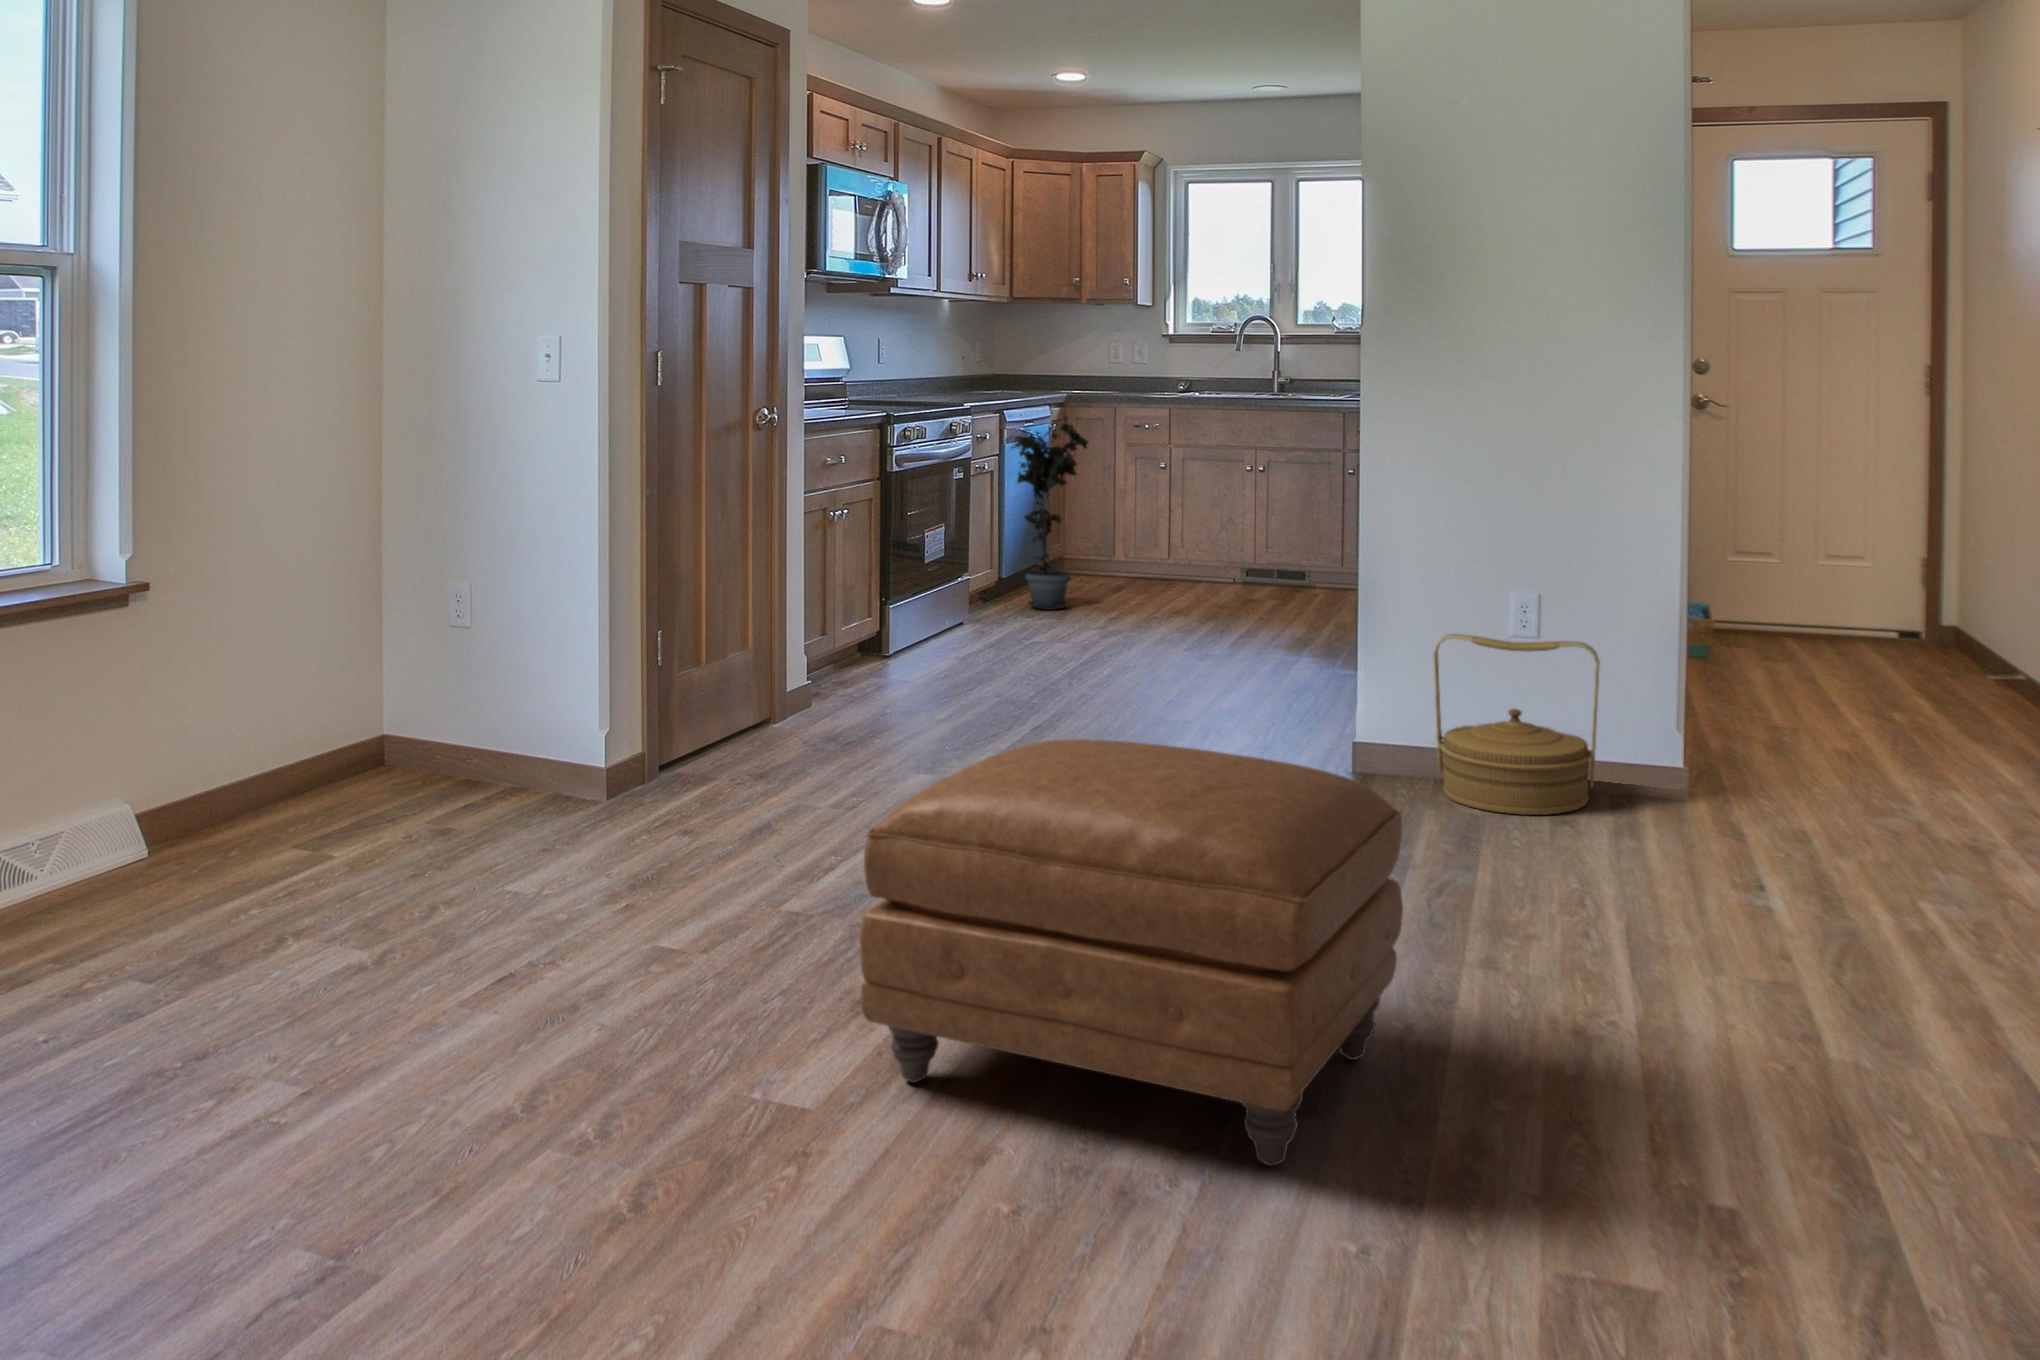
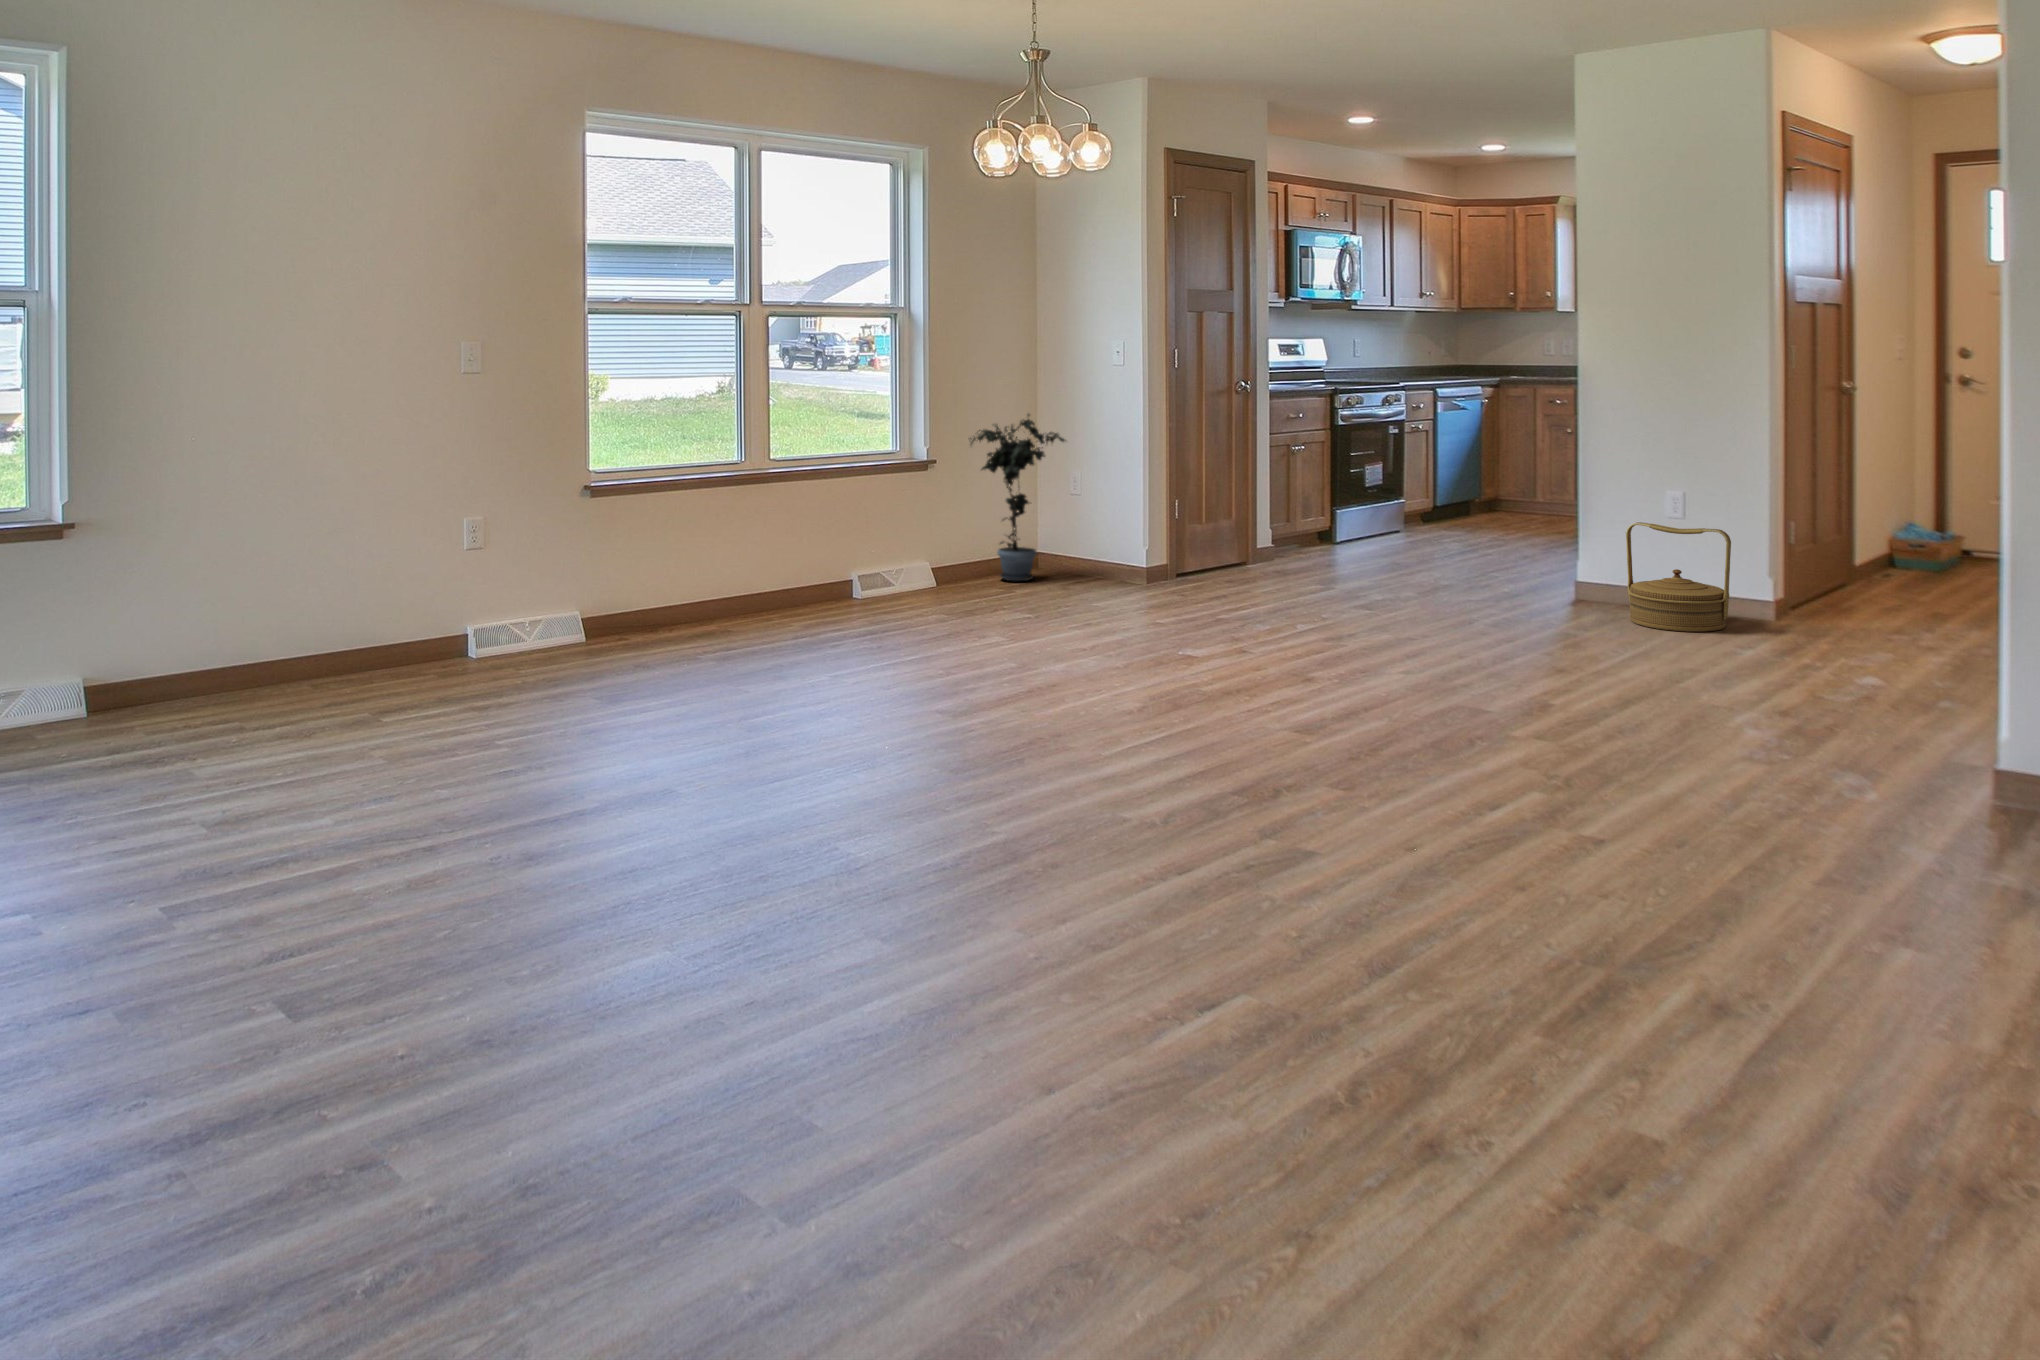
potted plant: present [1005,417,1088,610] -> present [971,414,1065,581]
ottoman: present [860,739,1403,1166] -> none [1215,539,1481,714]

